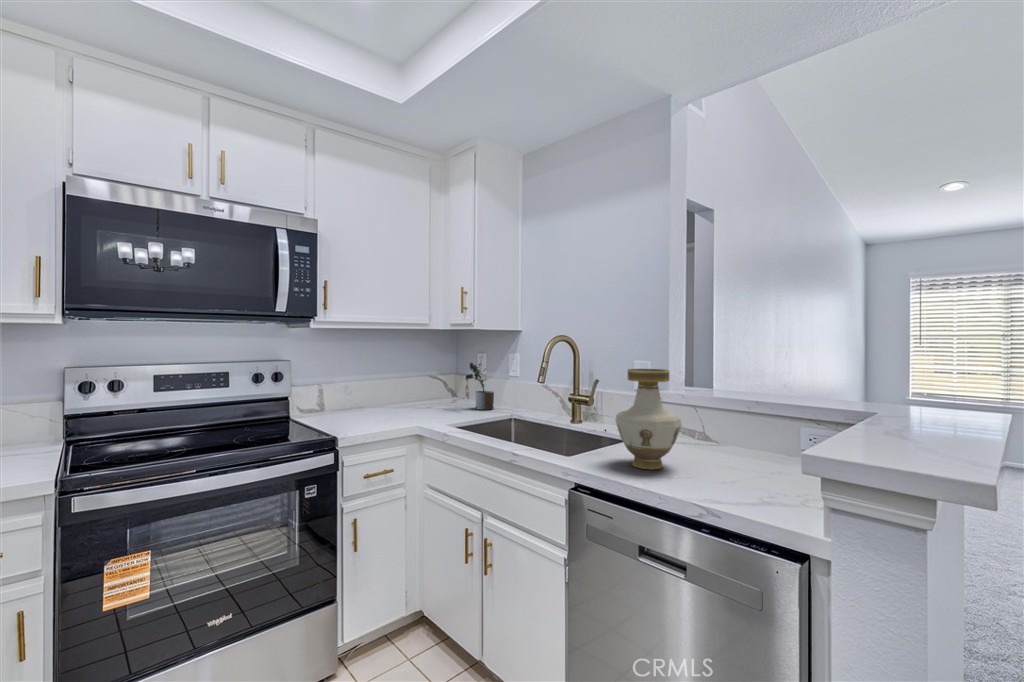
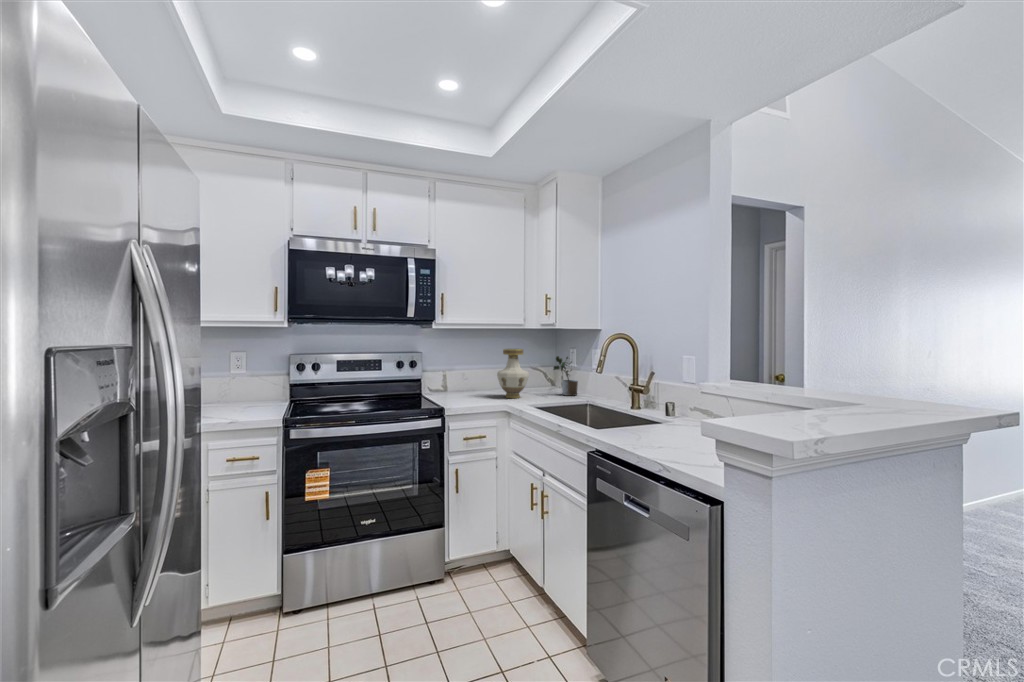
vase: present [616,369,682,470] -> present [497,349,529,398]

